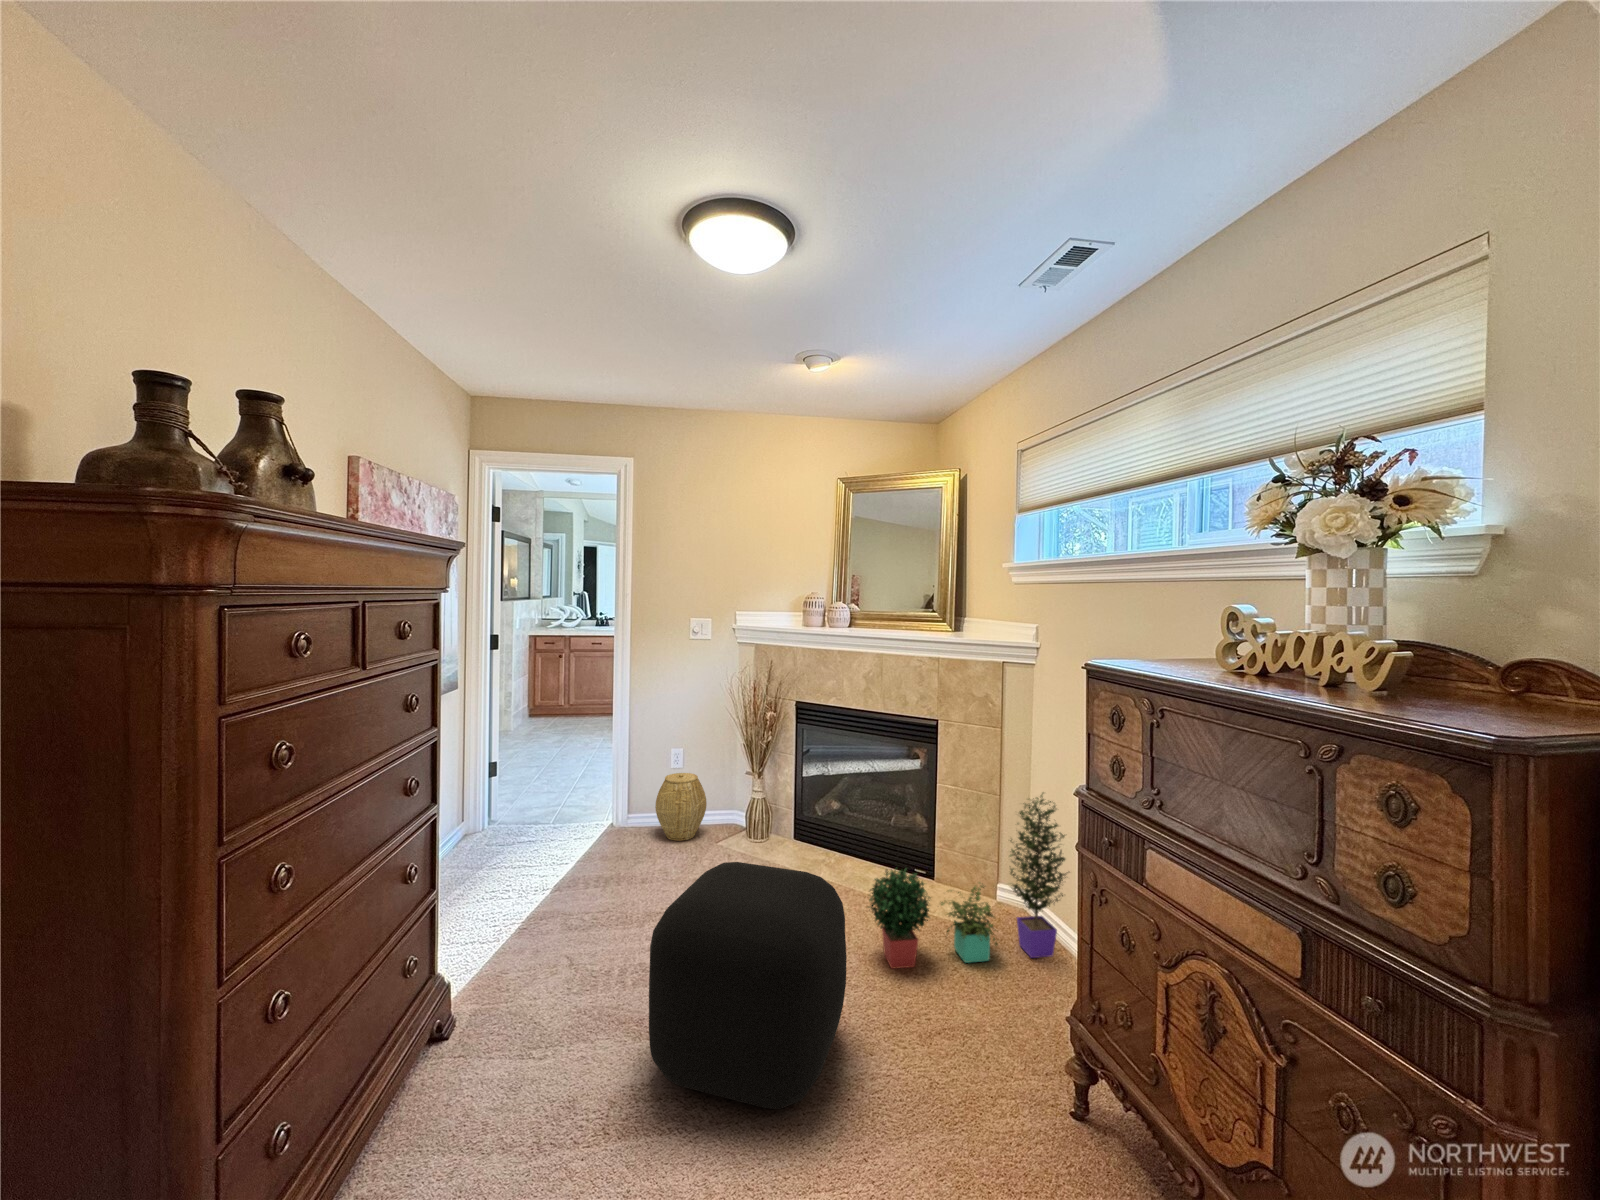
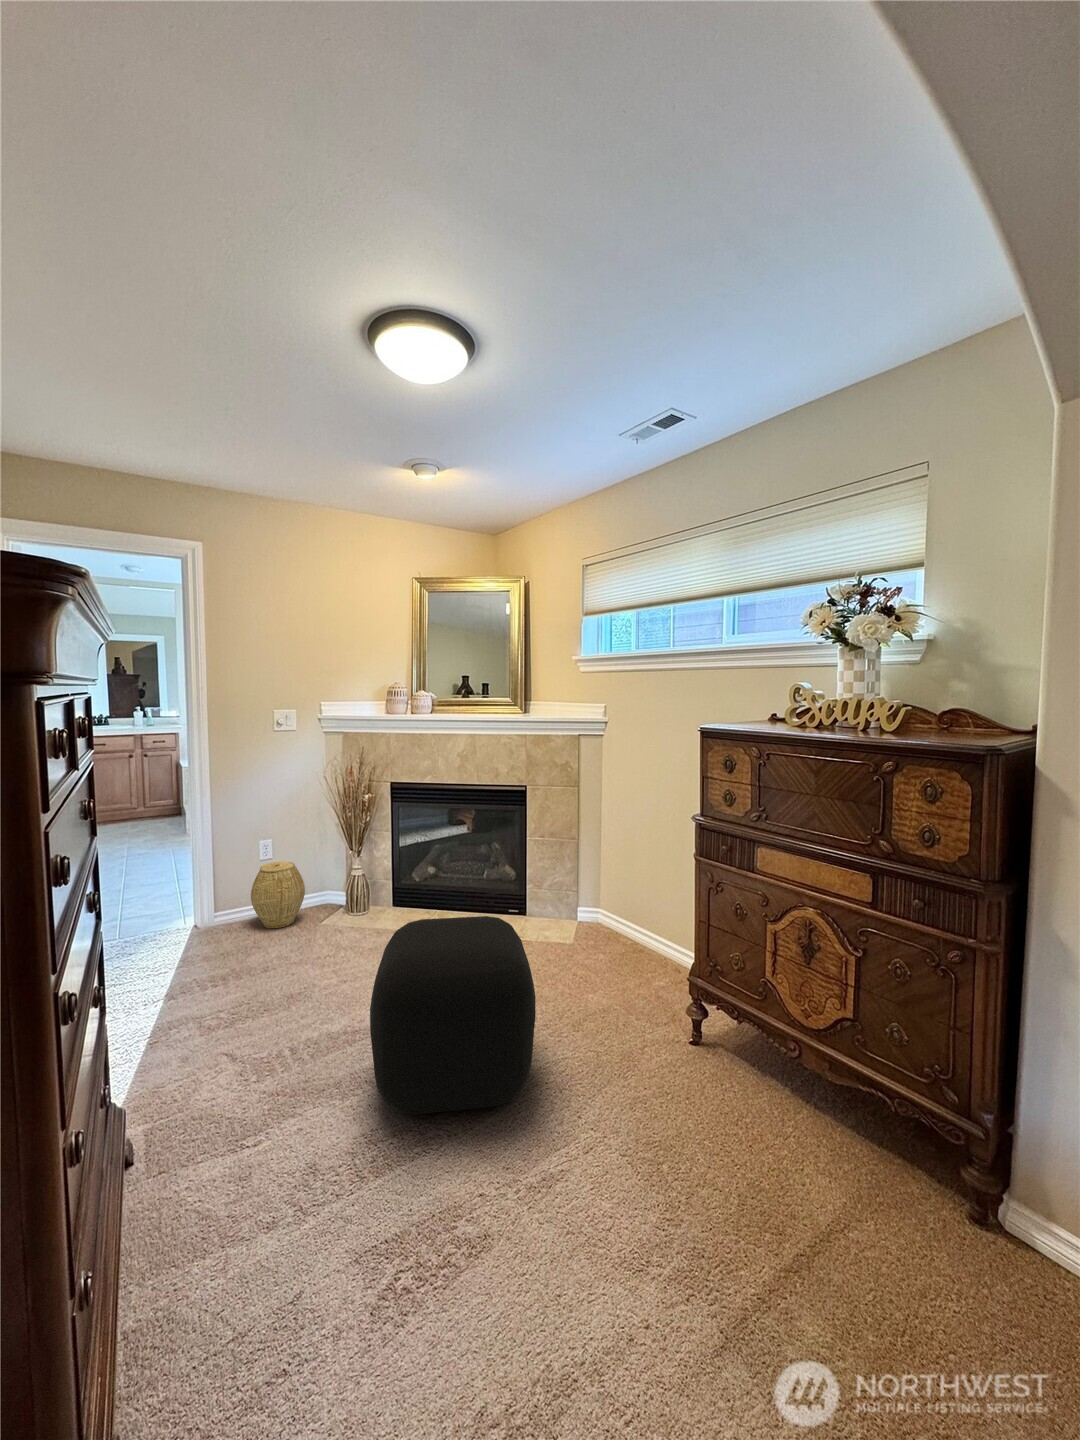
potted plant: present [868,792,1068,969] -> none [504,831,646,987]

